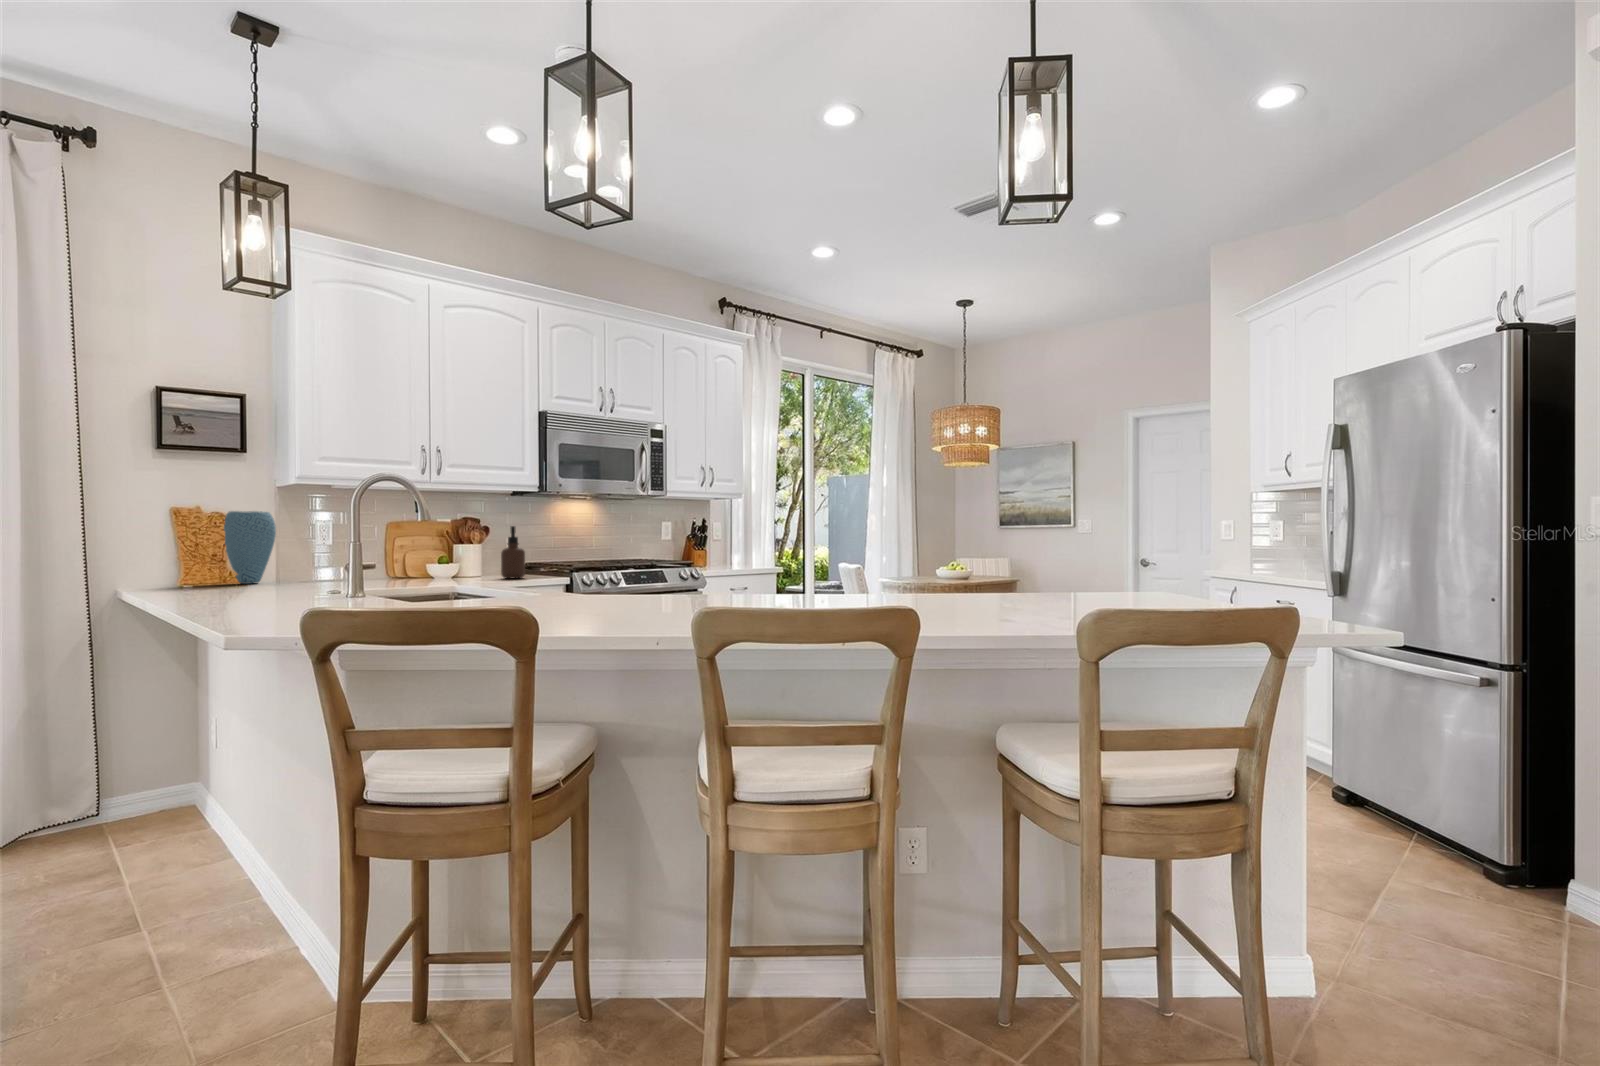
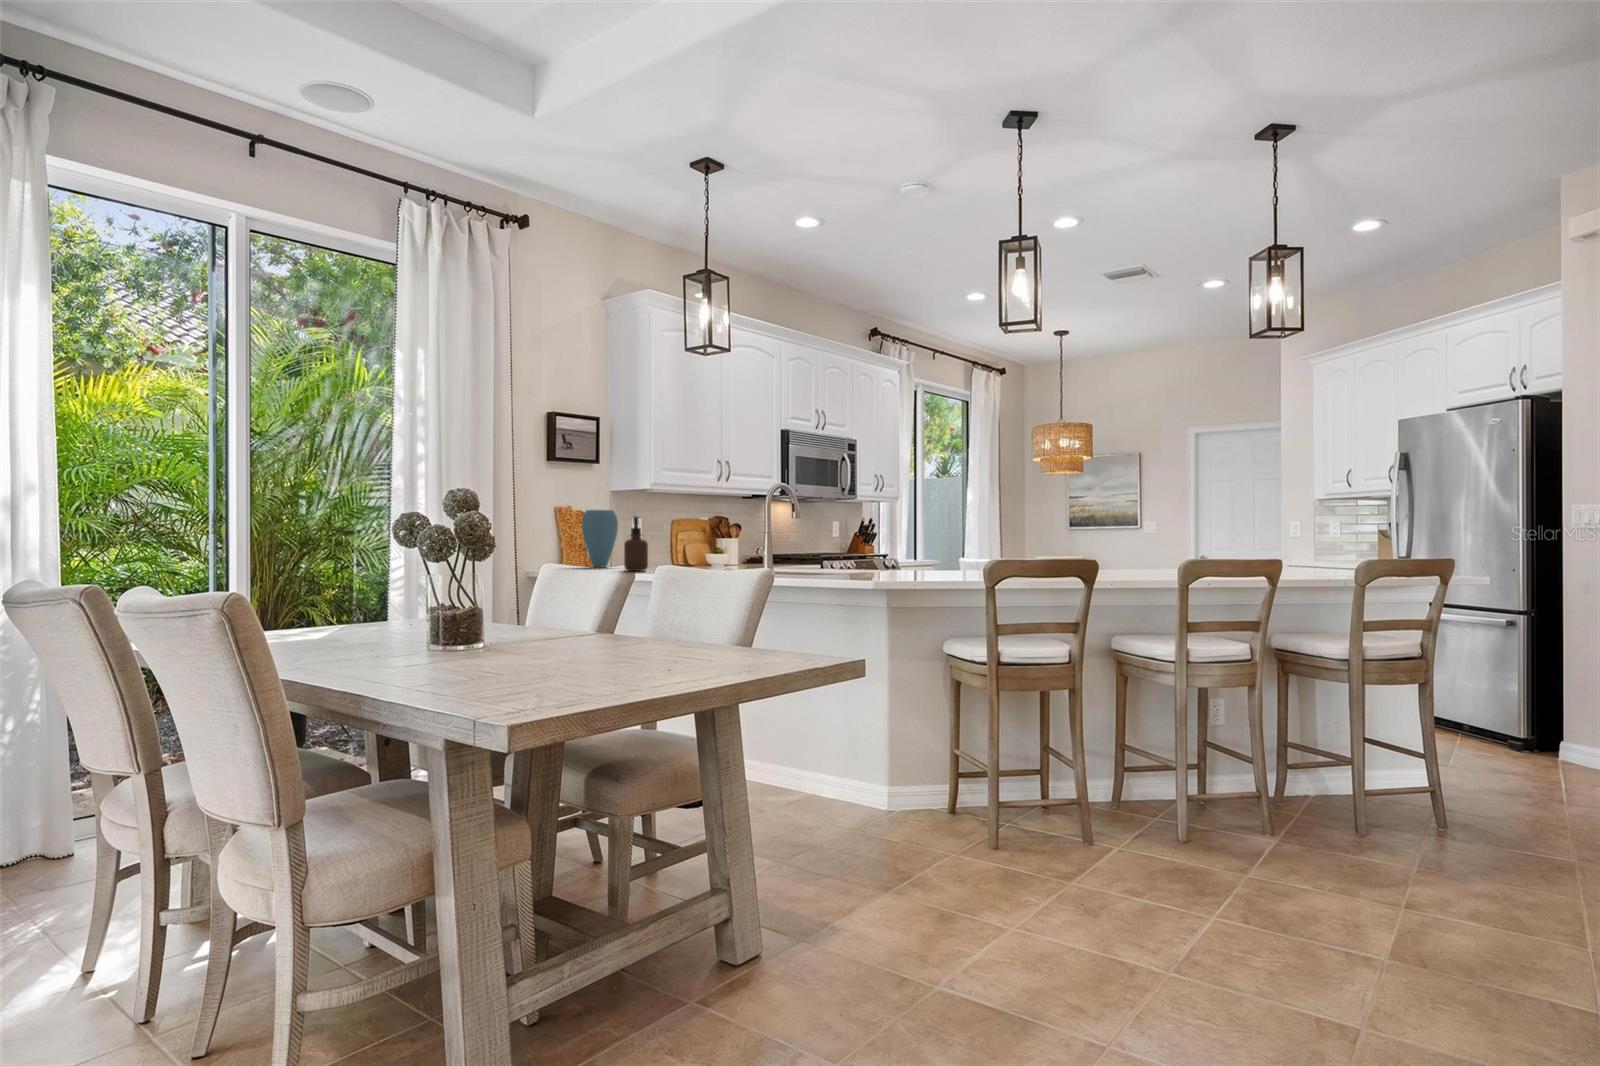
soap dispenser: present [501,526,525,579] -> present [624,517,648,571]

